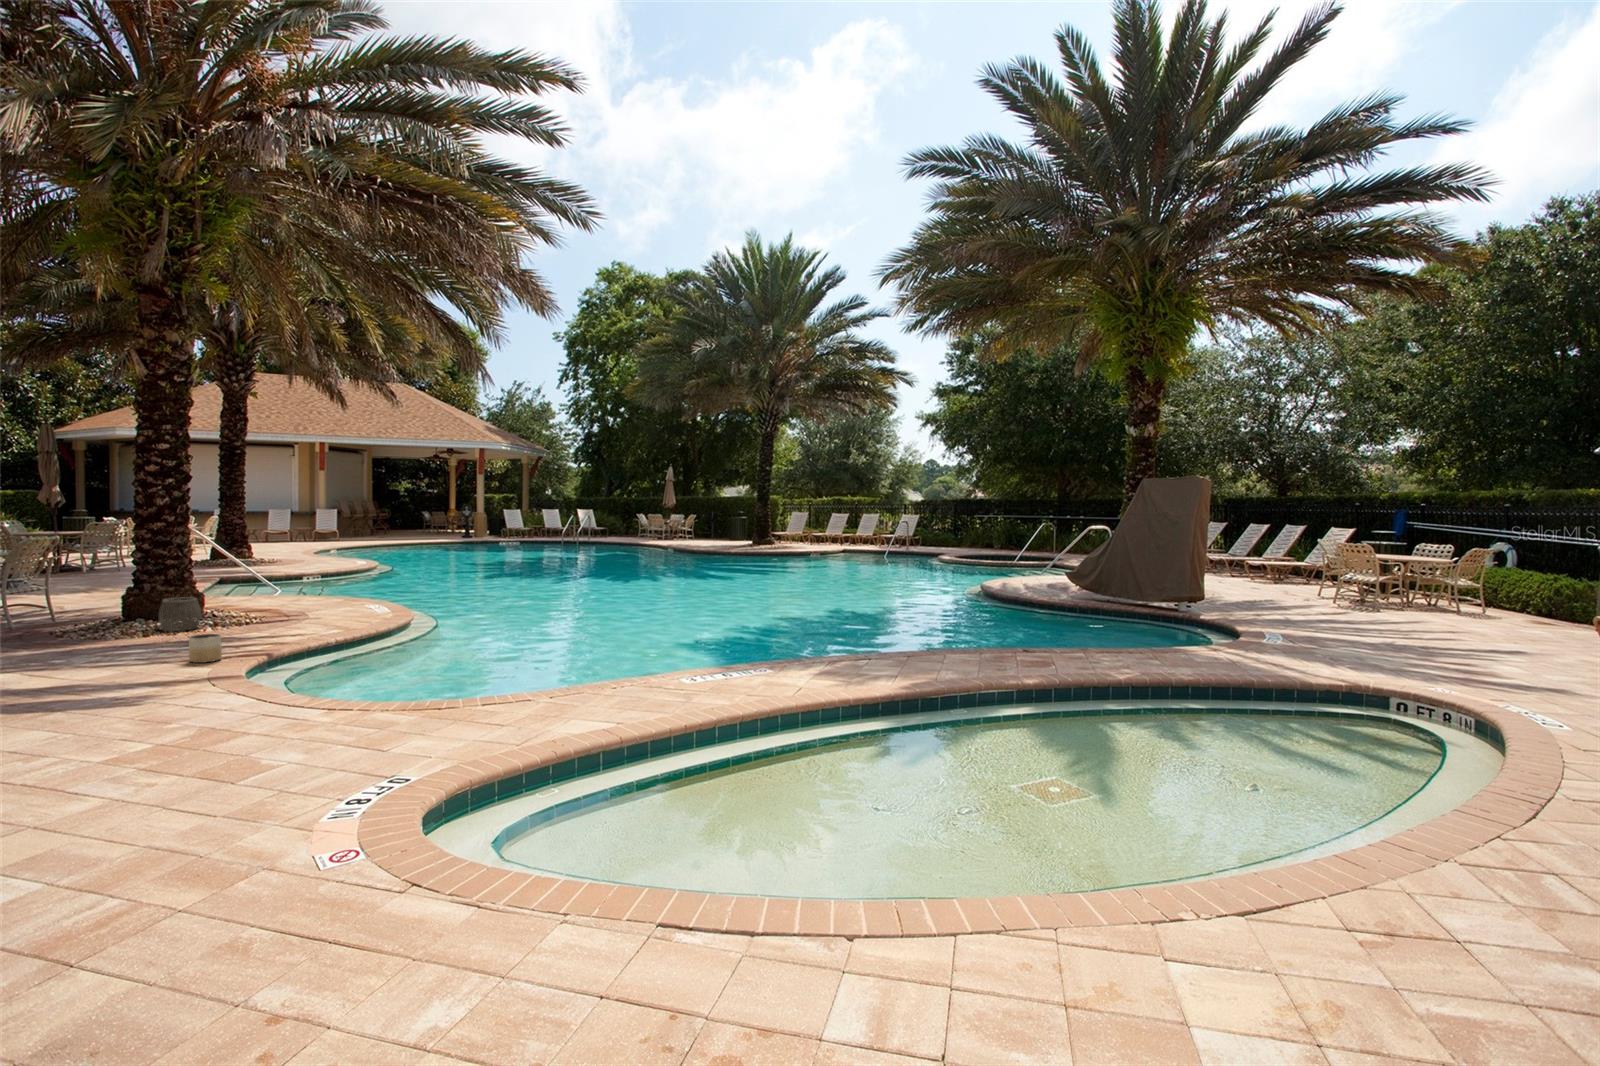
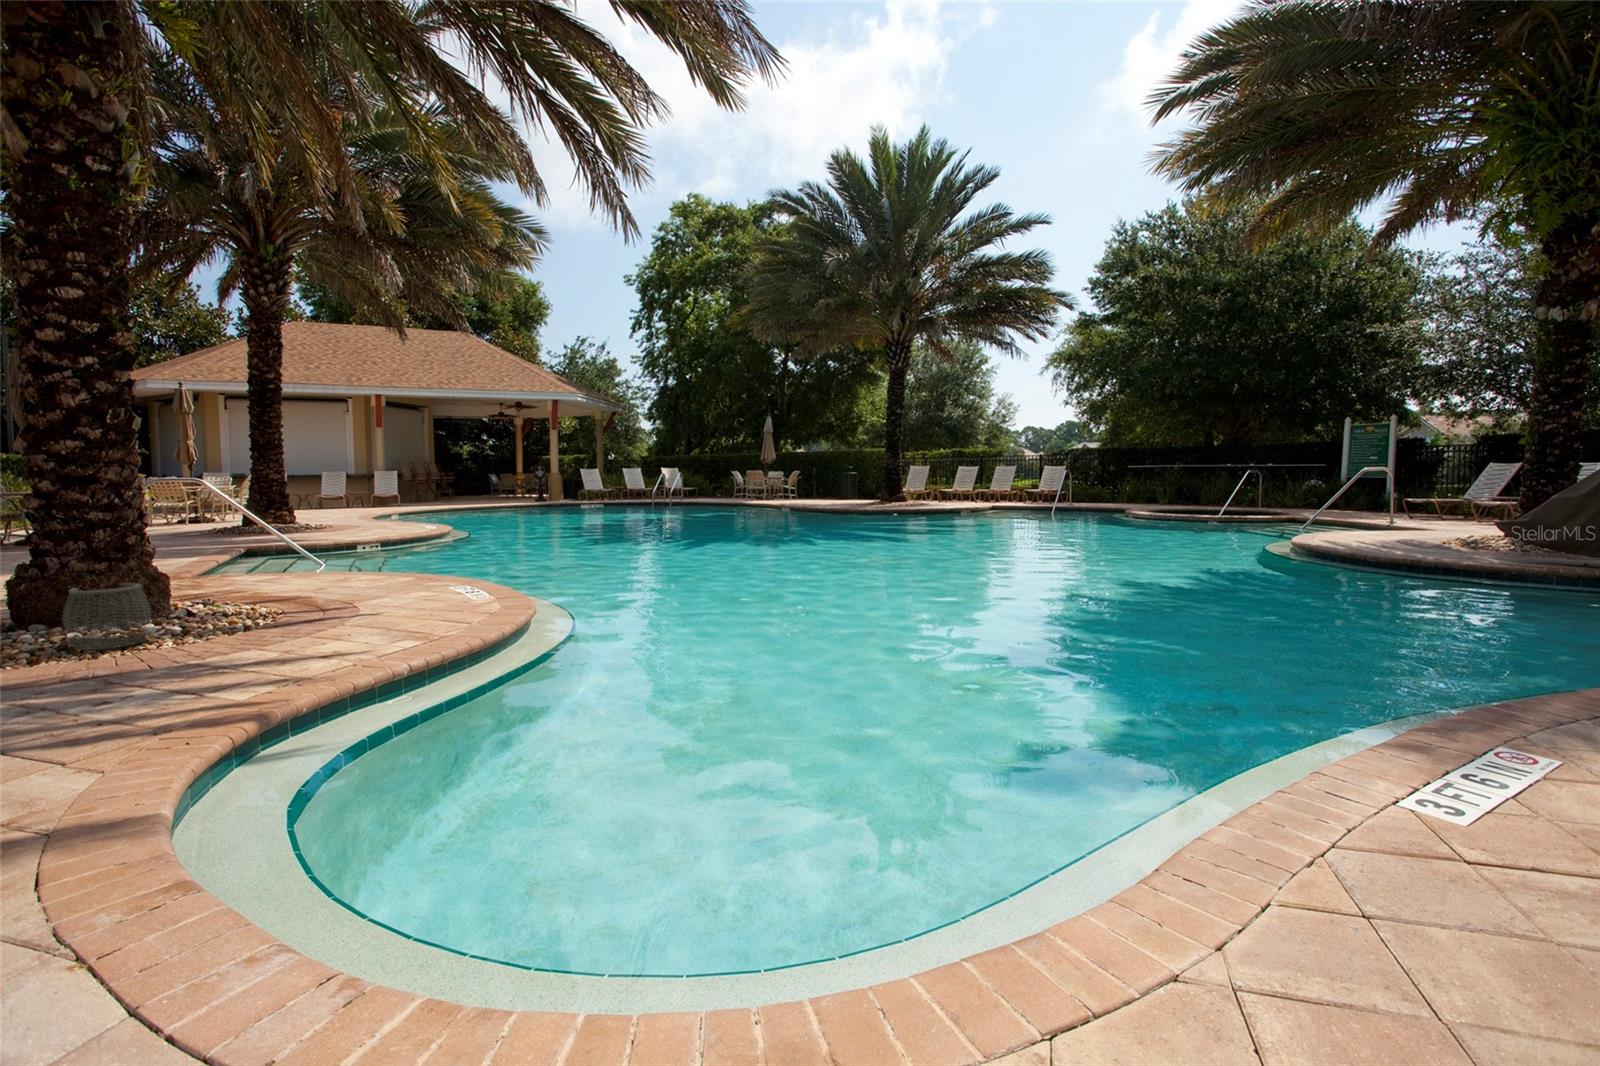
planter: present [189,634,222,663] -> none [31,683,127,764]

